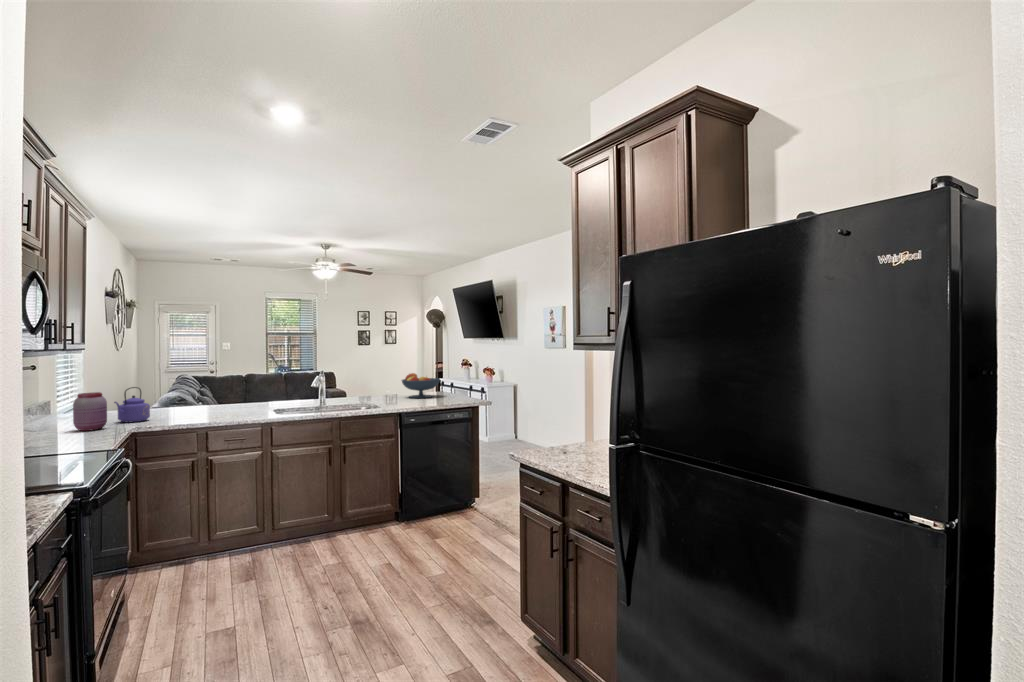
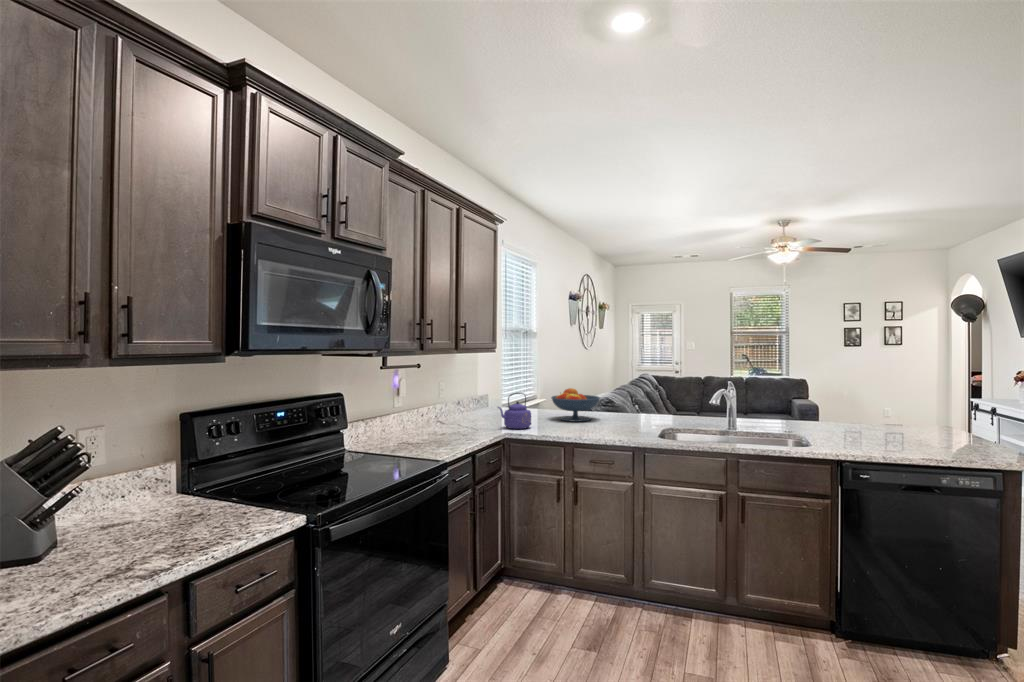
fruit bowl: present [402,373,440,398] -> present [552,388,600,422]
jar: present [73,392,107,431] -> none [458,397,485,435]

